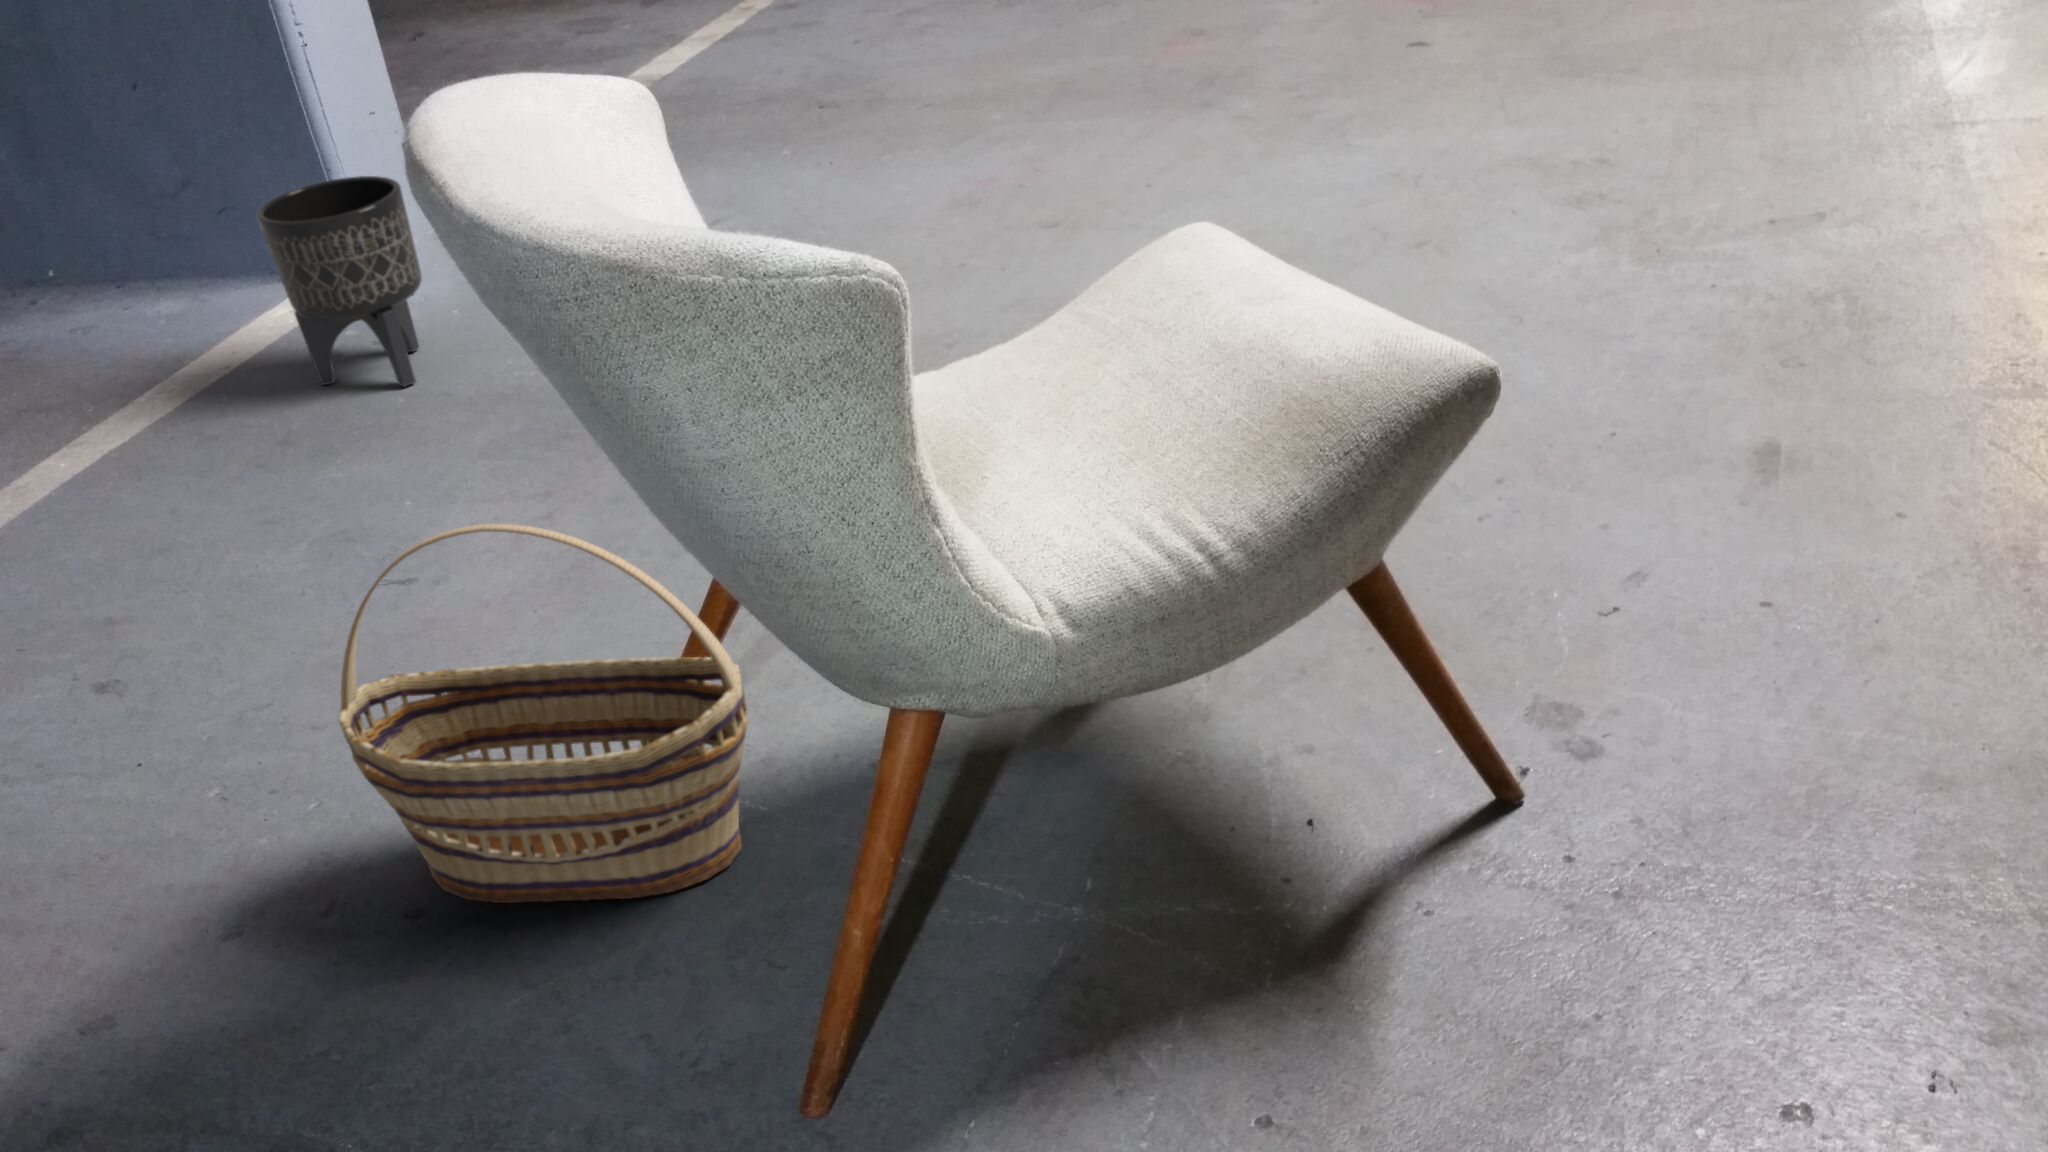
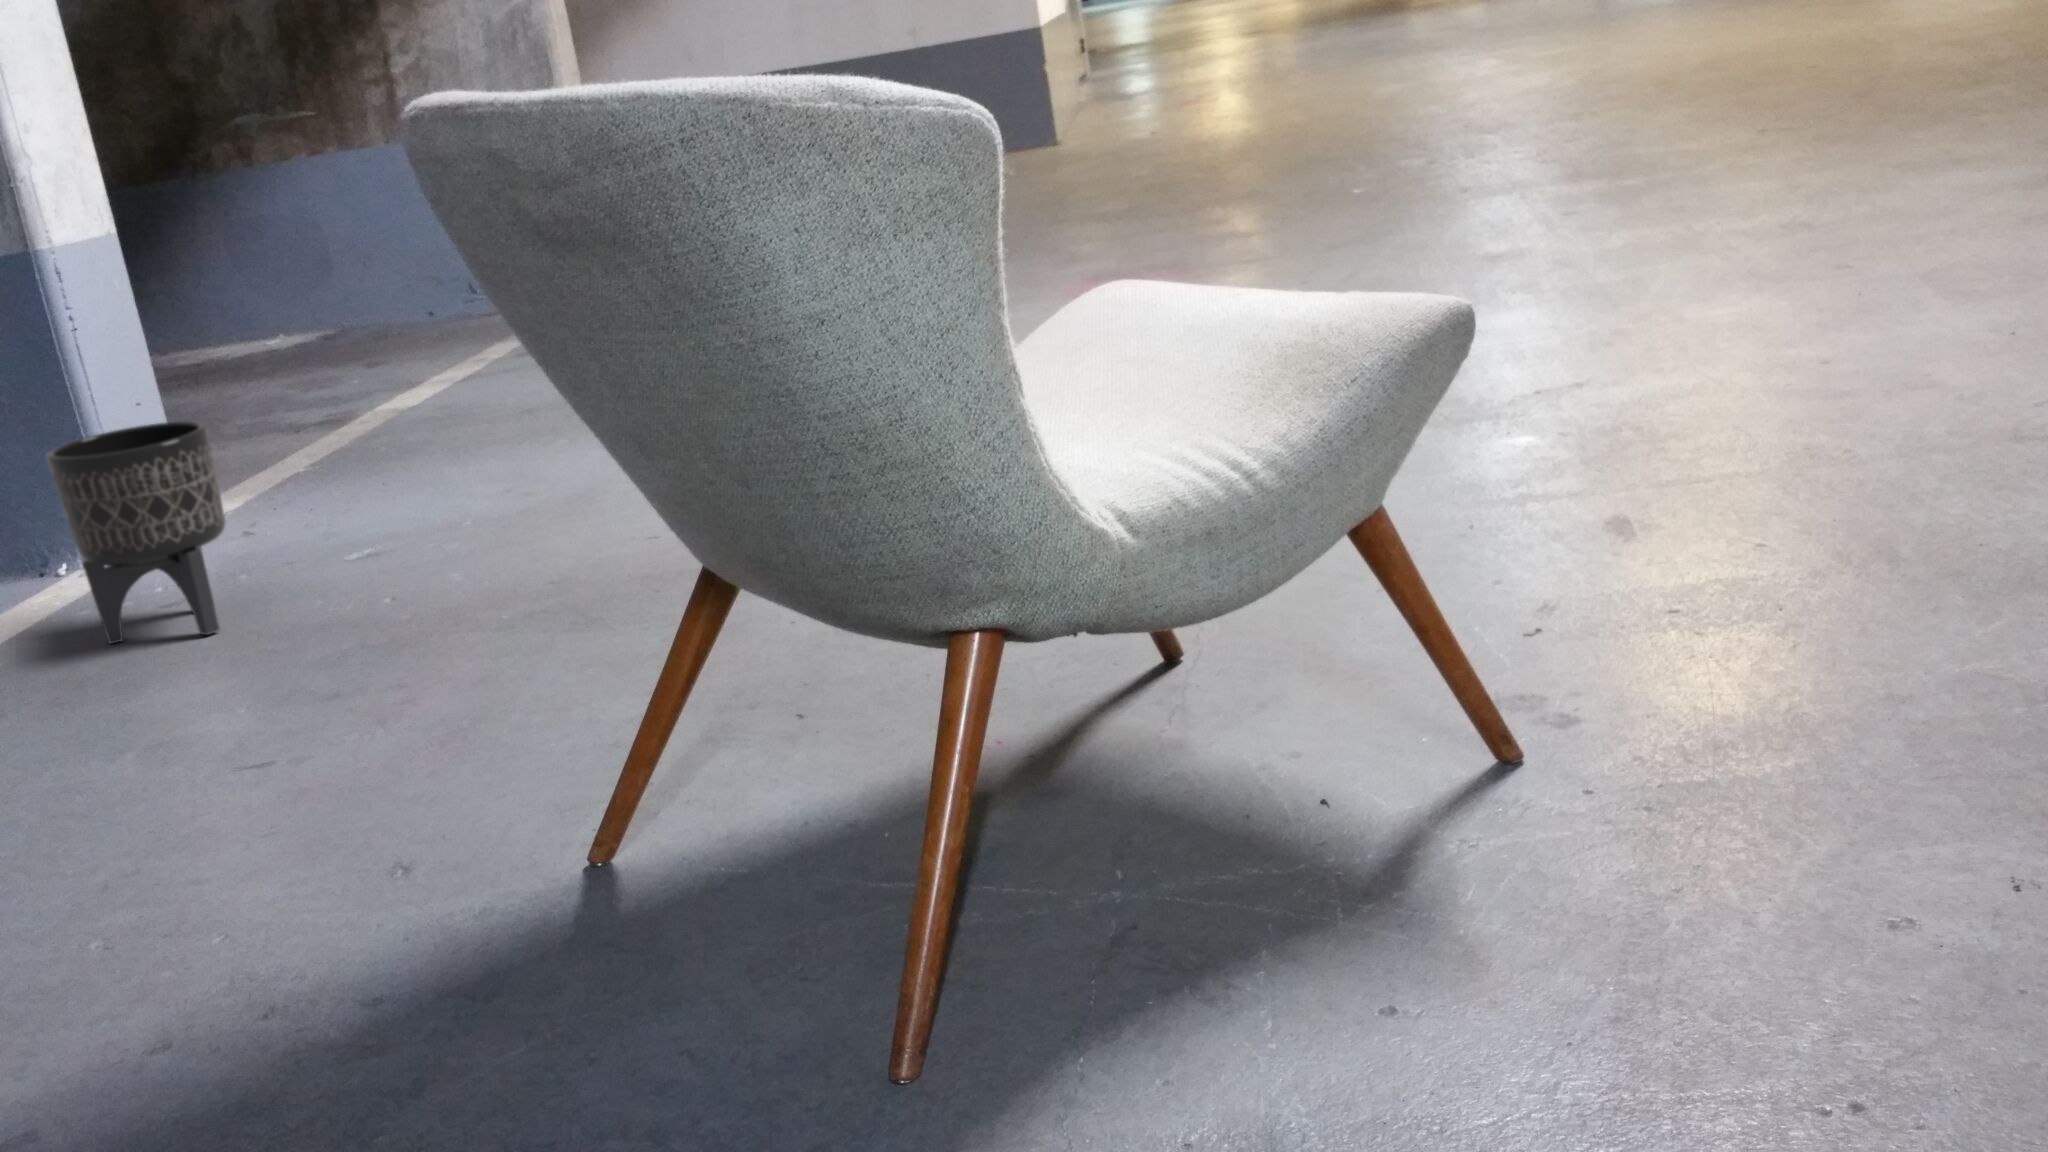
basket: present [338,524,748,903] -> none [282,551,741,1003]

